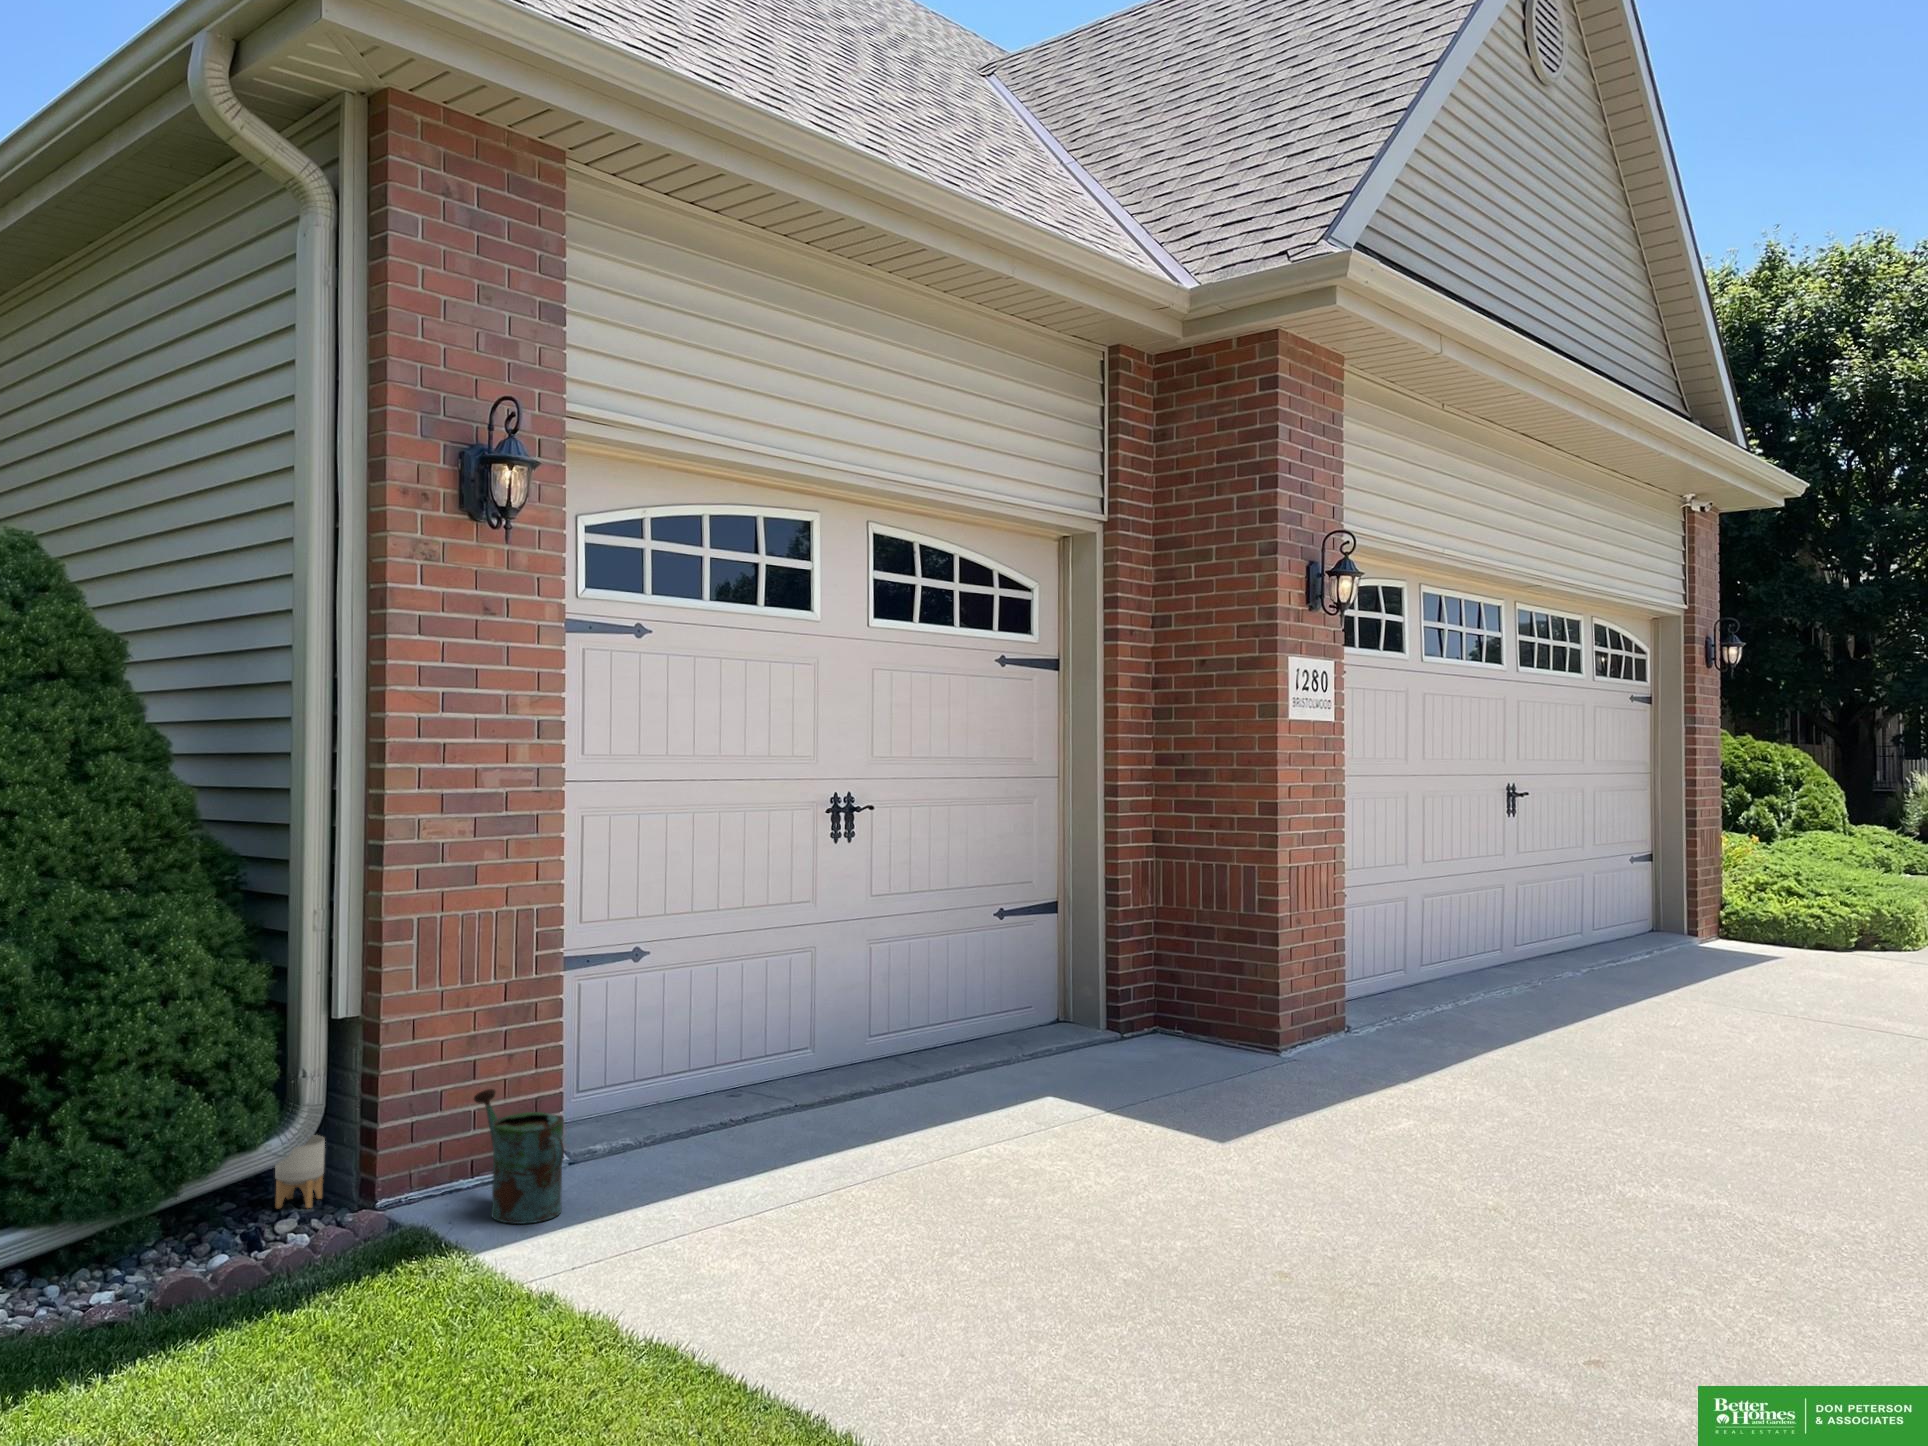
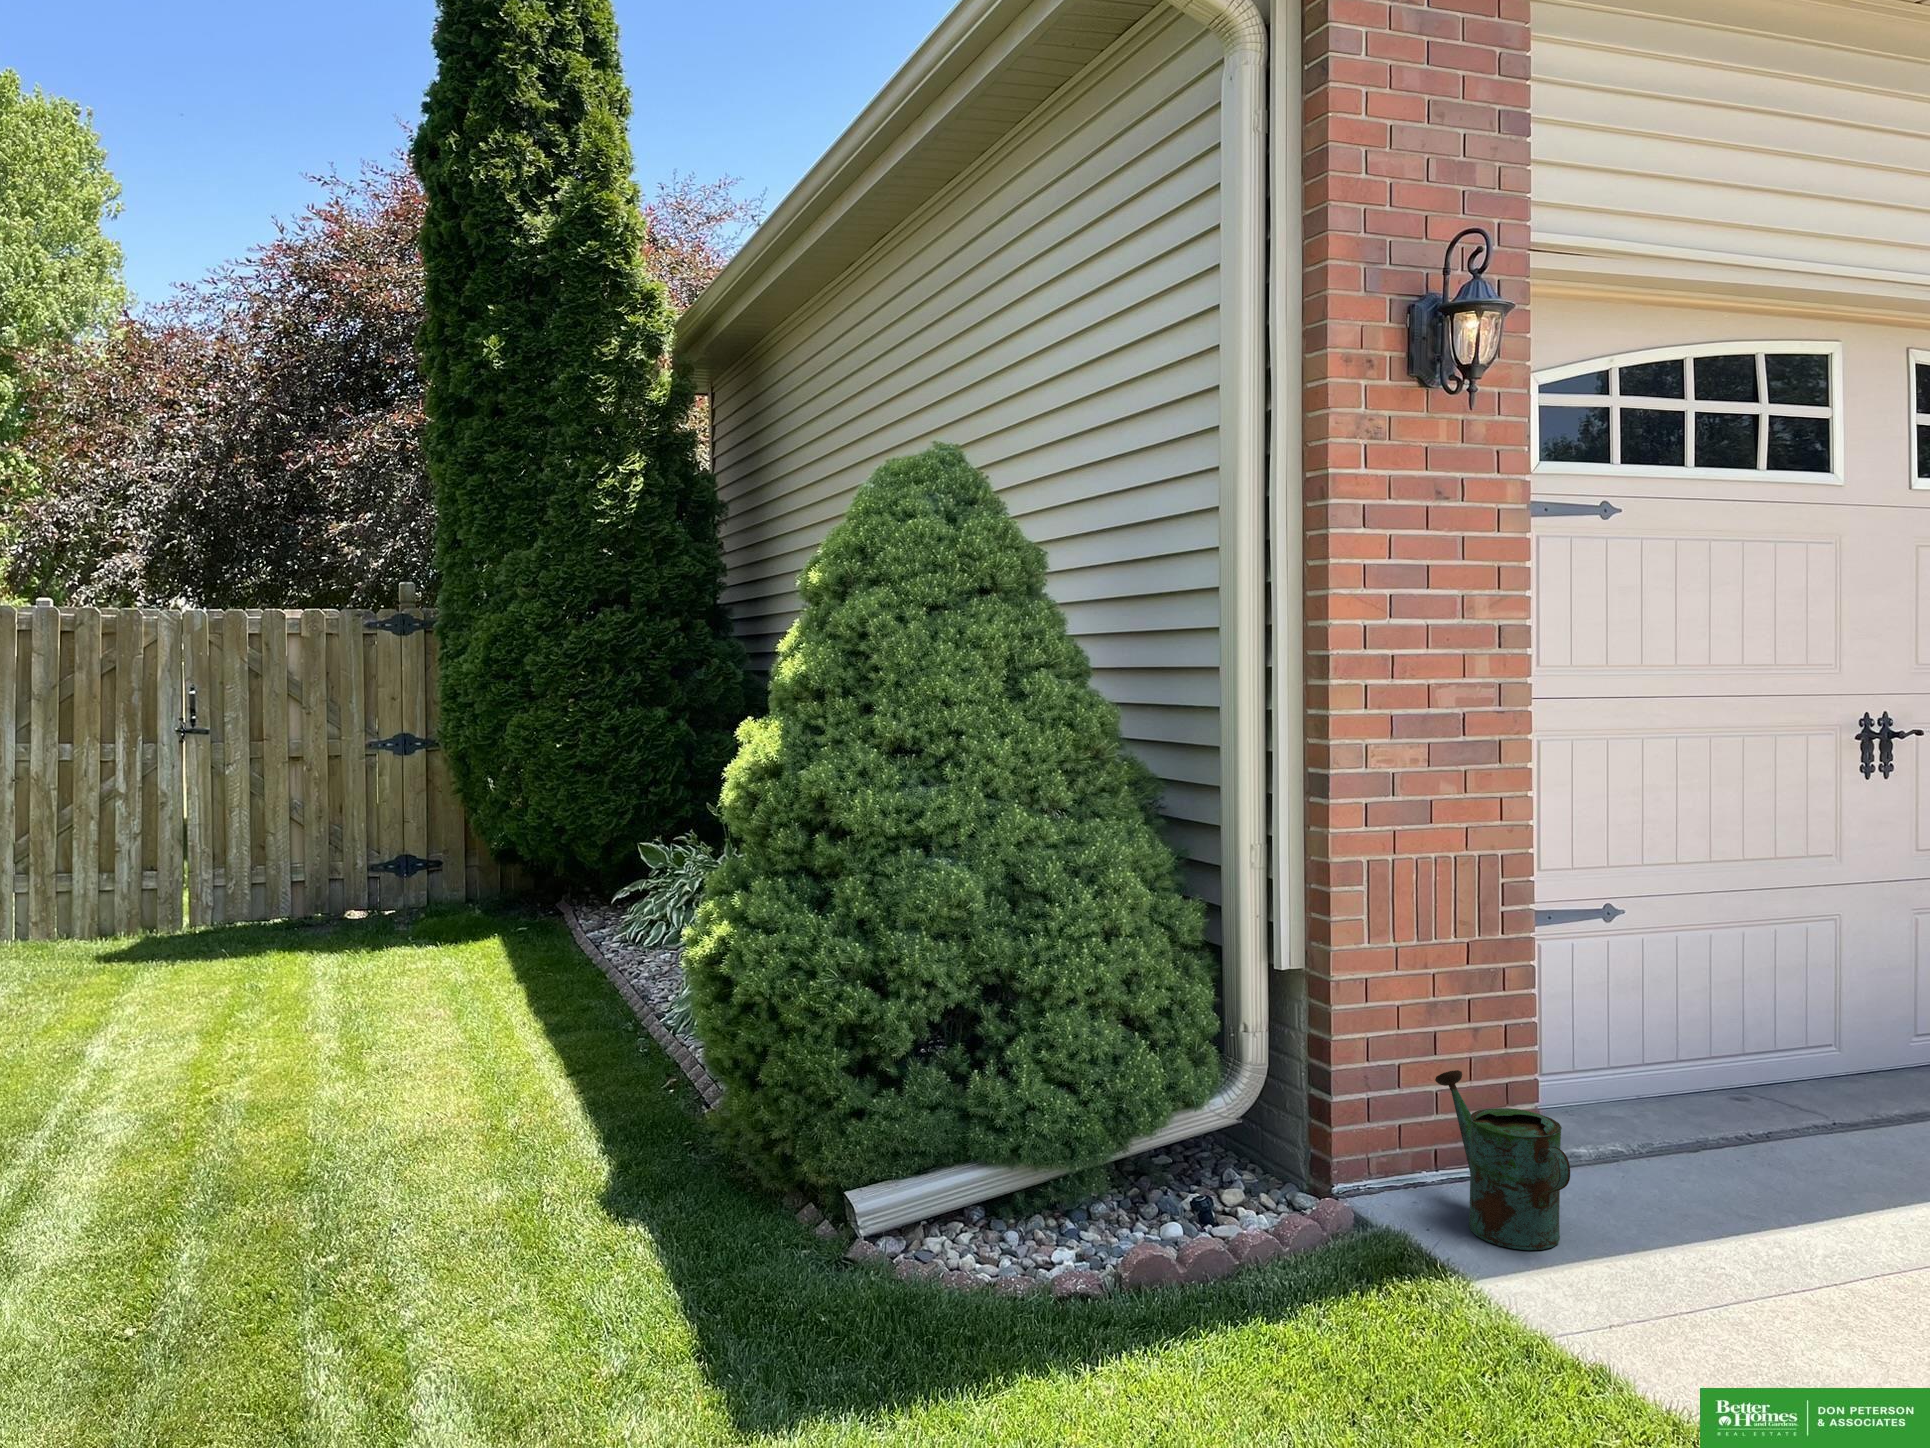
planter: present [275,1135,325,1208] -> none [1214,1092,1266,1178]

